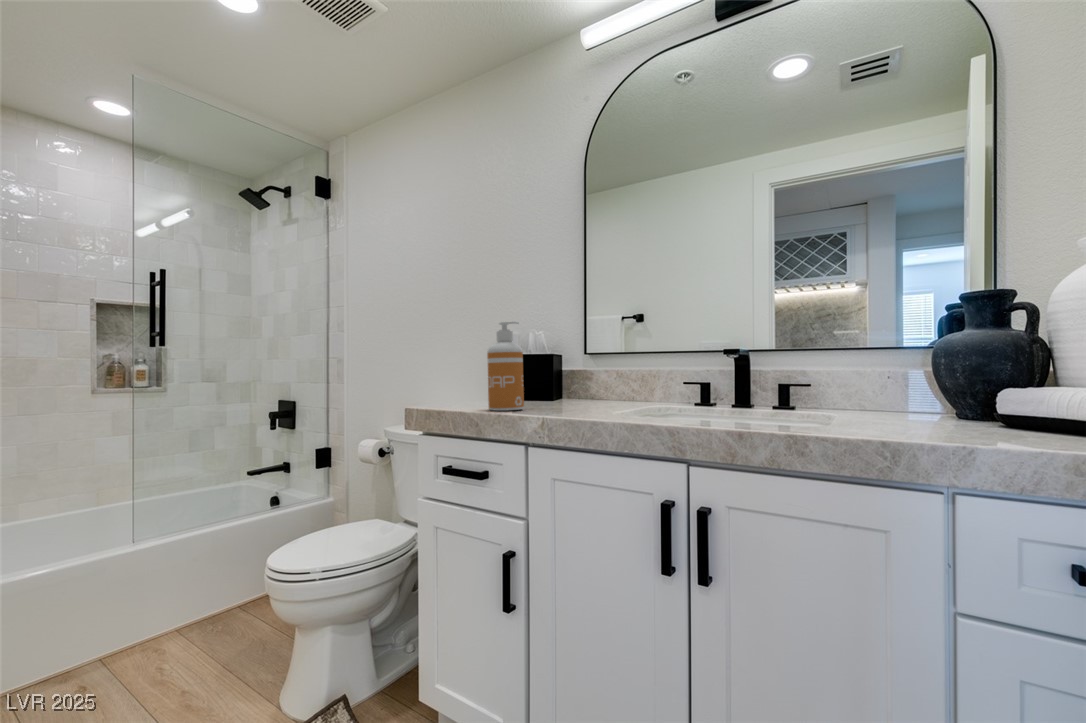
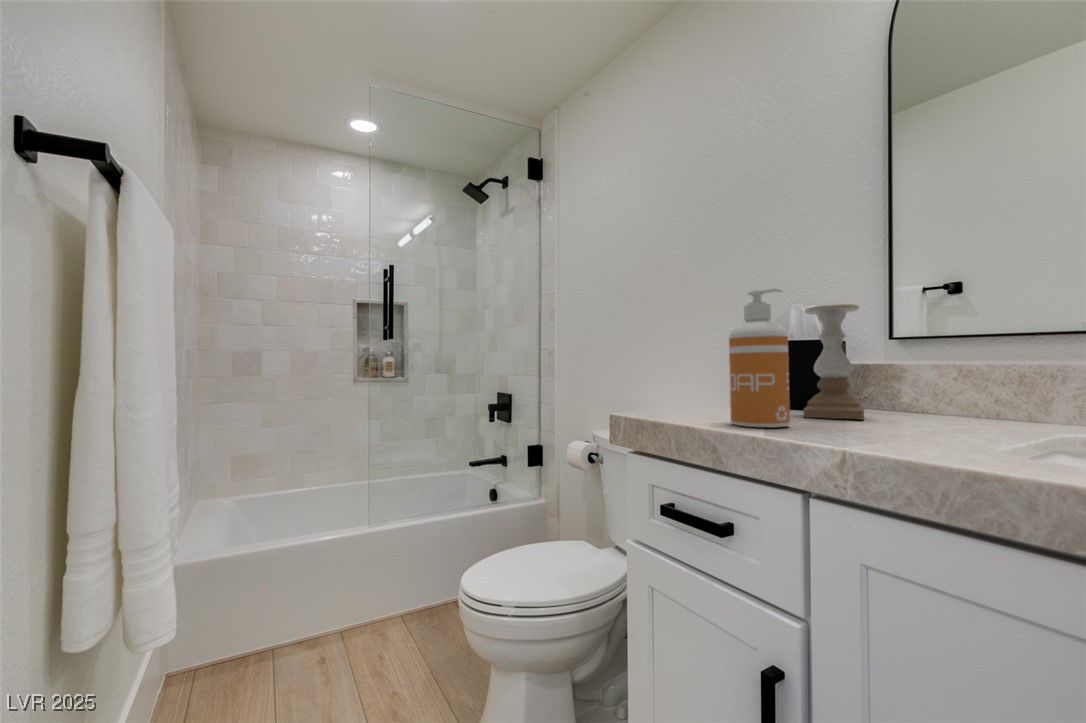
candle holder: none [535,331,570,405] -> present [803,304,864,419]

